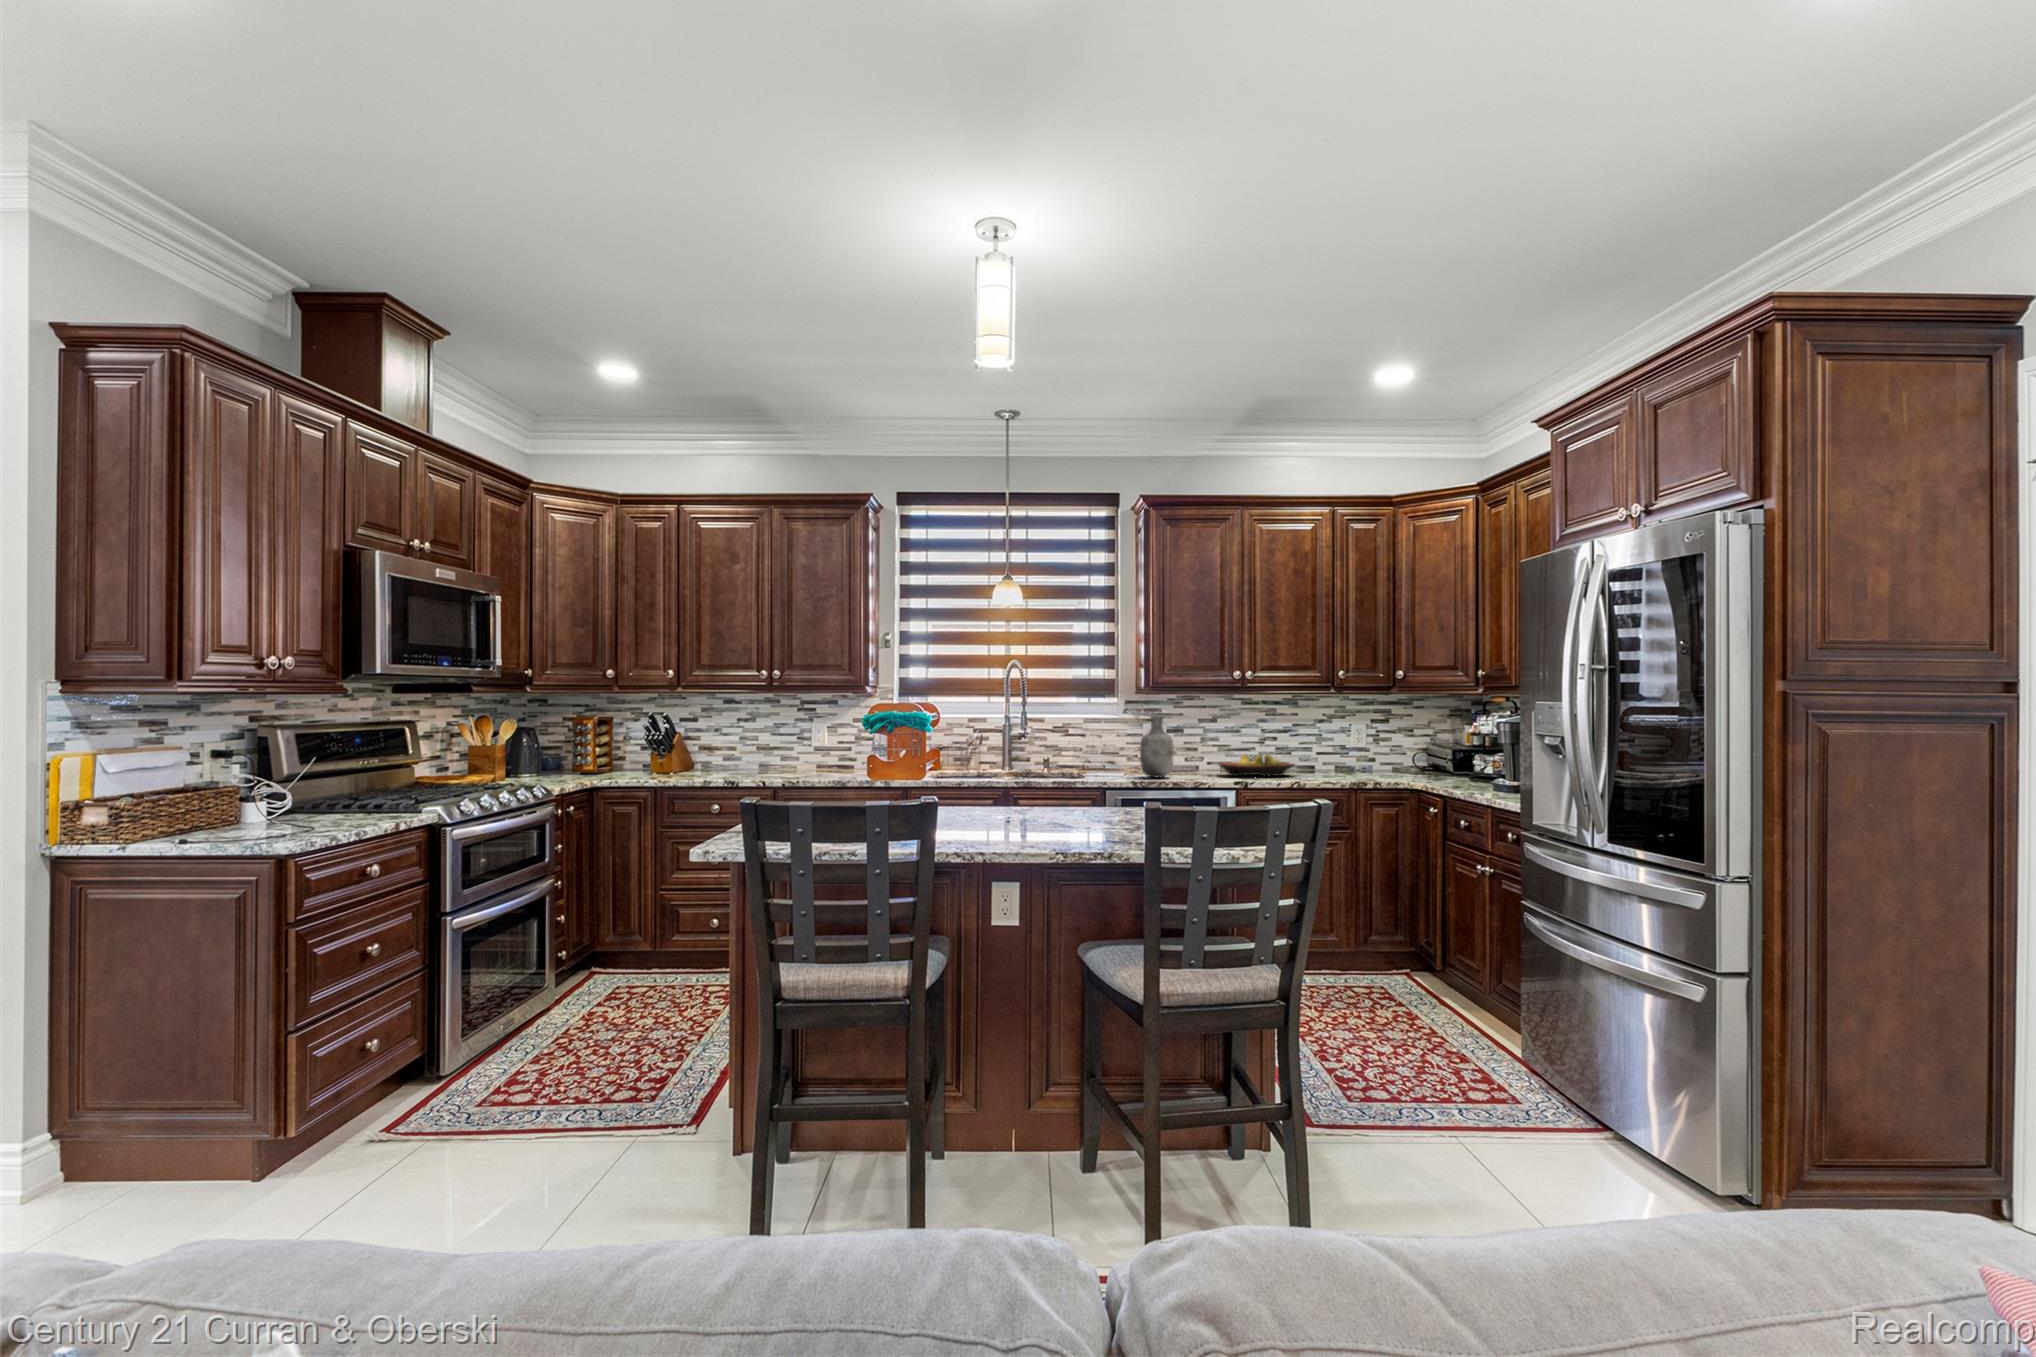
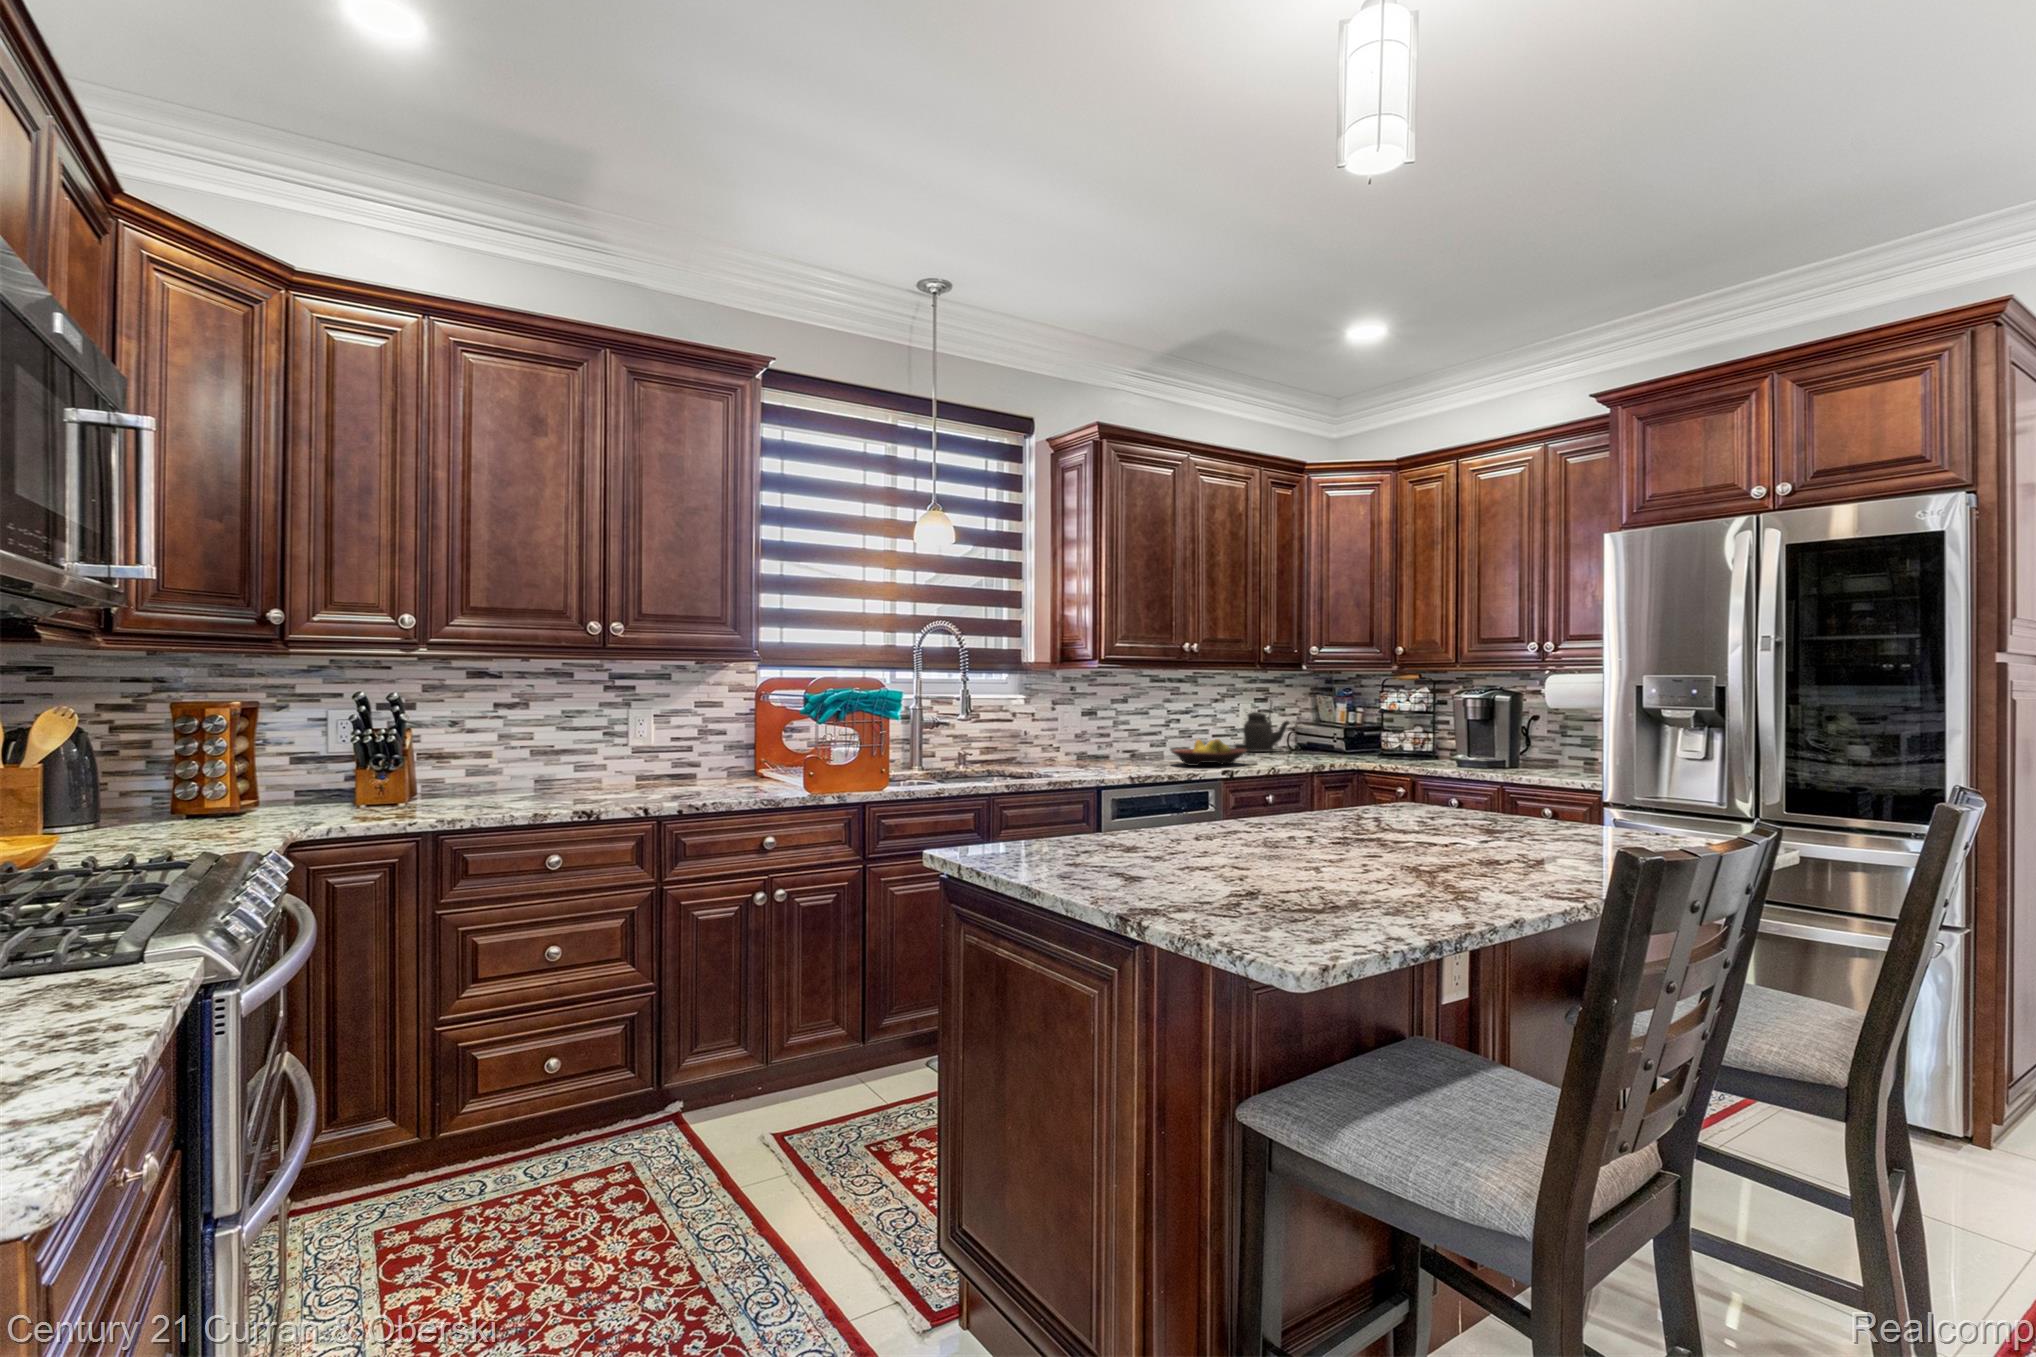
vase: present [1140,715,1173,777] -> none [1113,695,1154,772]
kettle: none [1354,720,1409,770] -> present [1234,701,1289,752]

